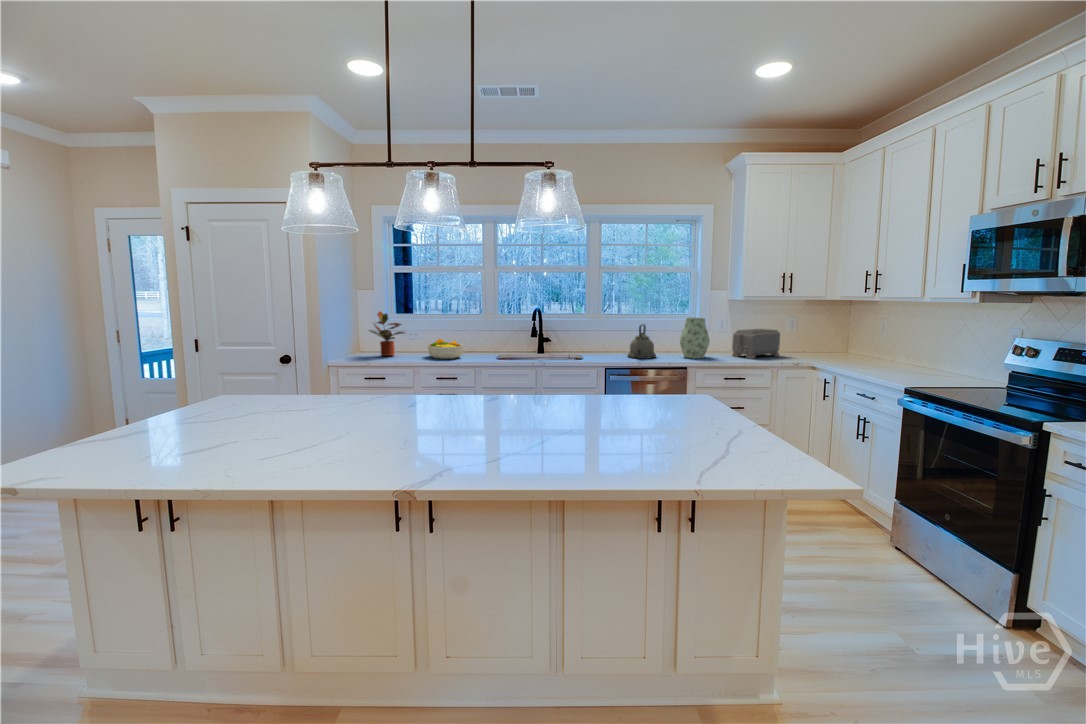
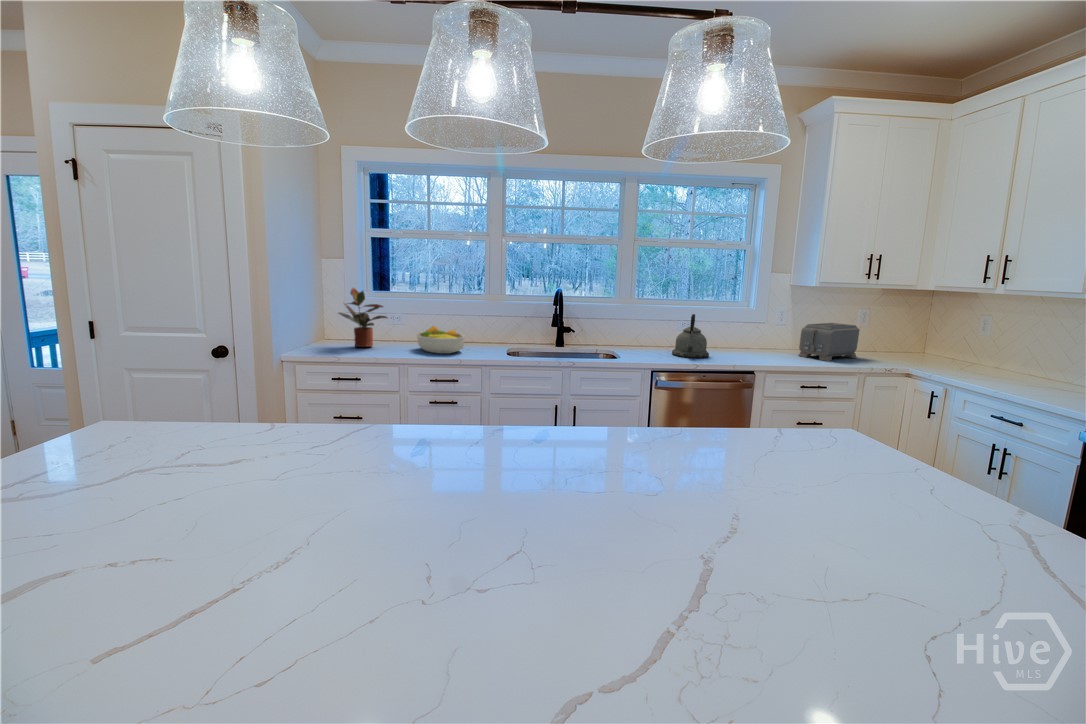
vase: present [680,318,710,358] -> none [738,307,776,359]

